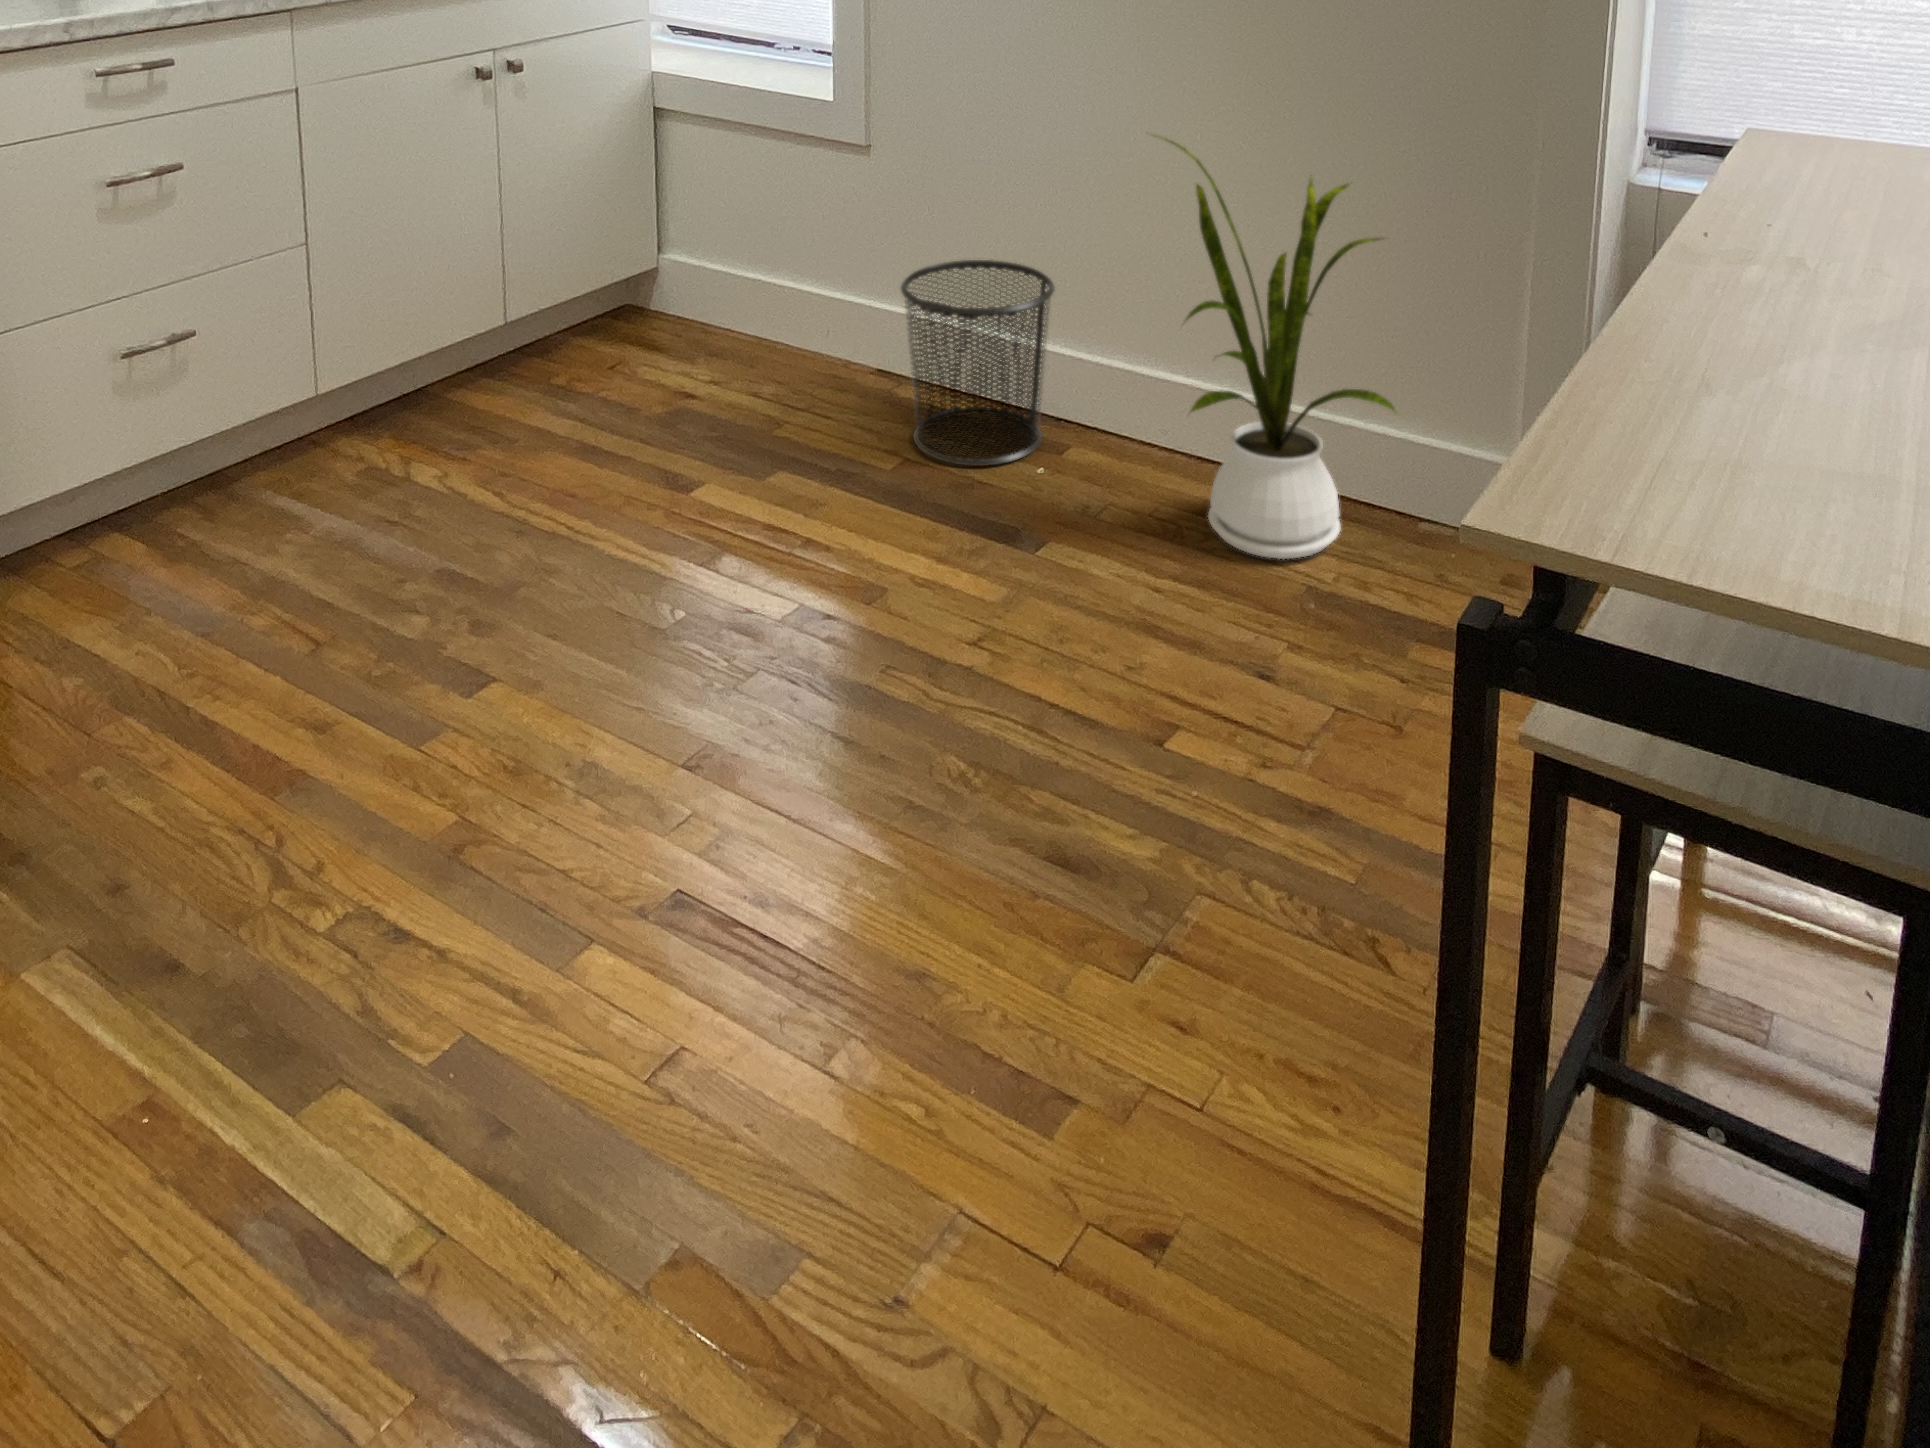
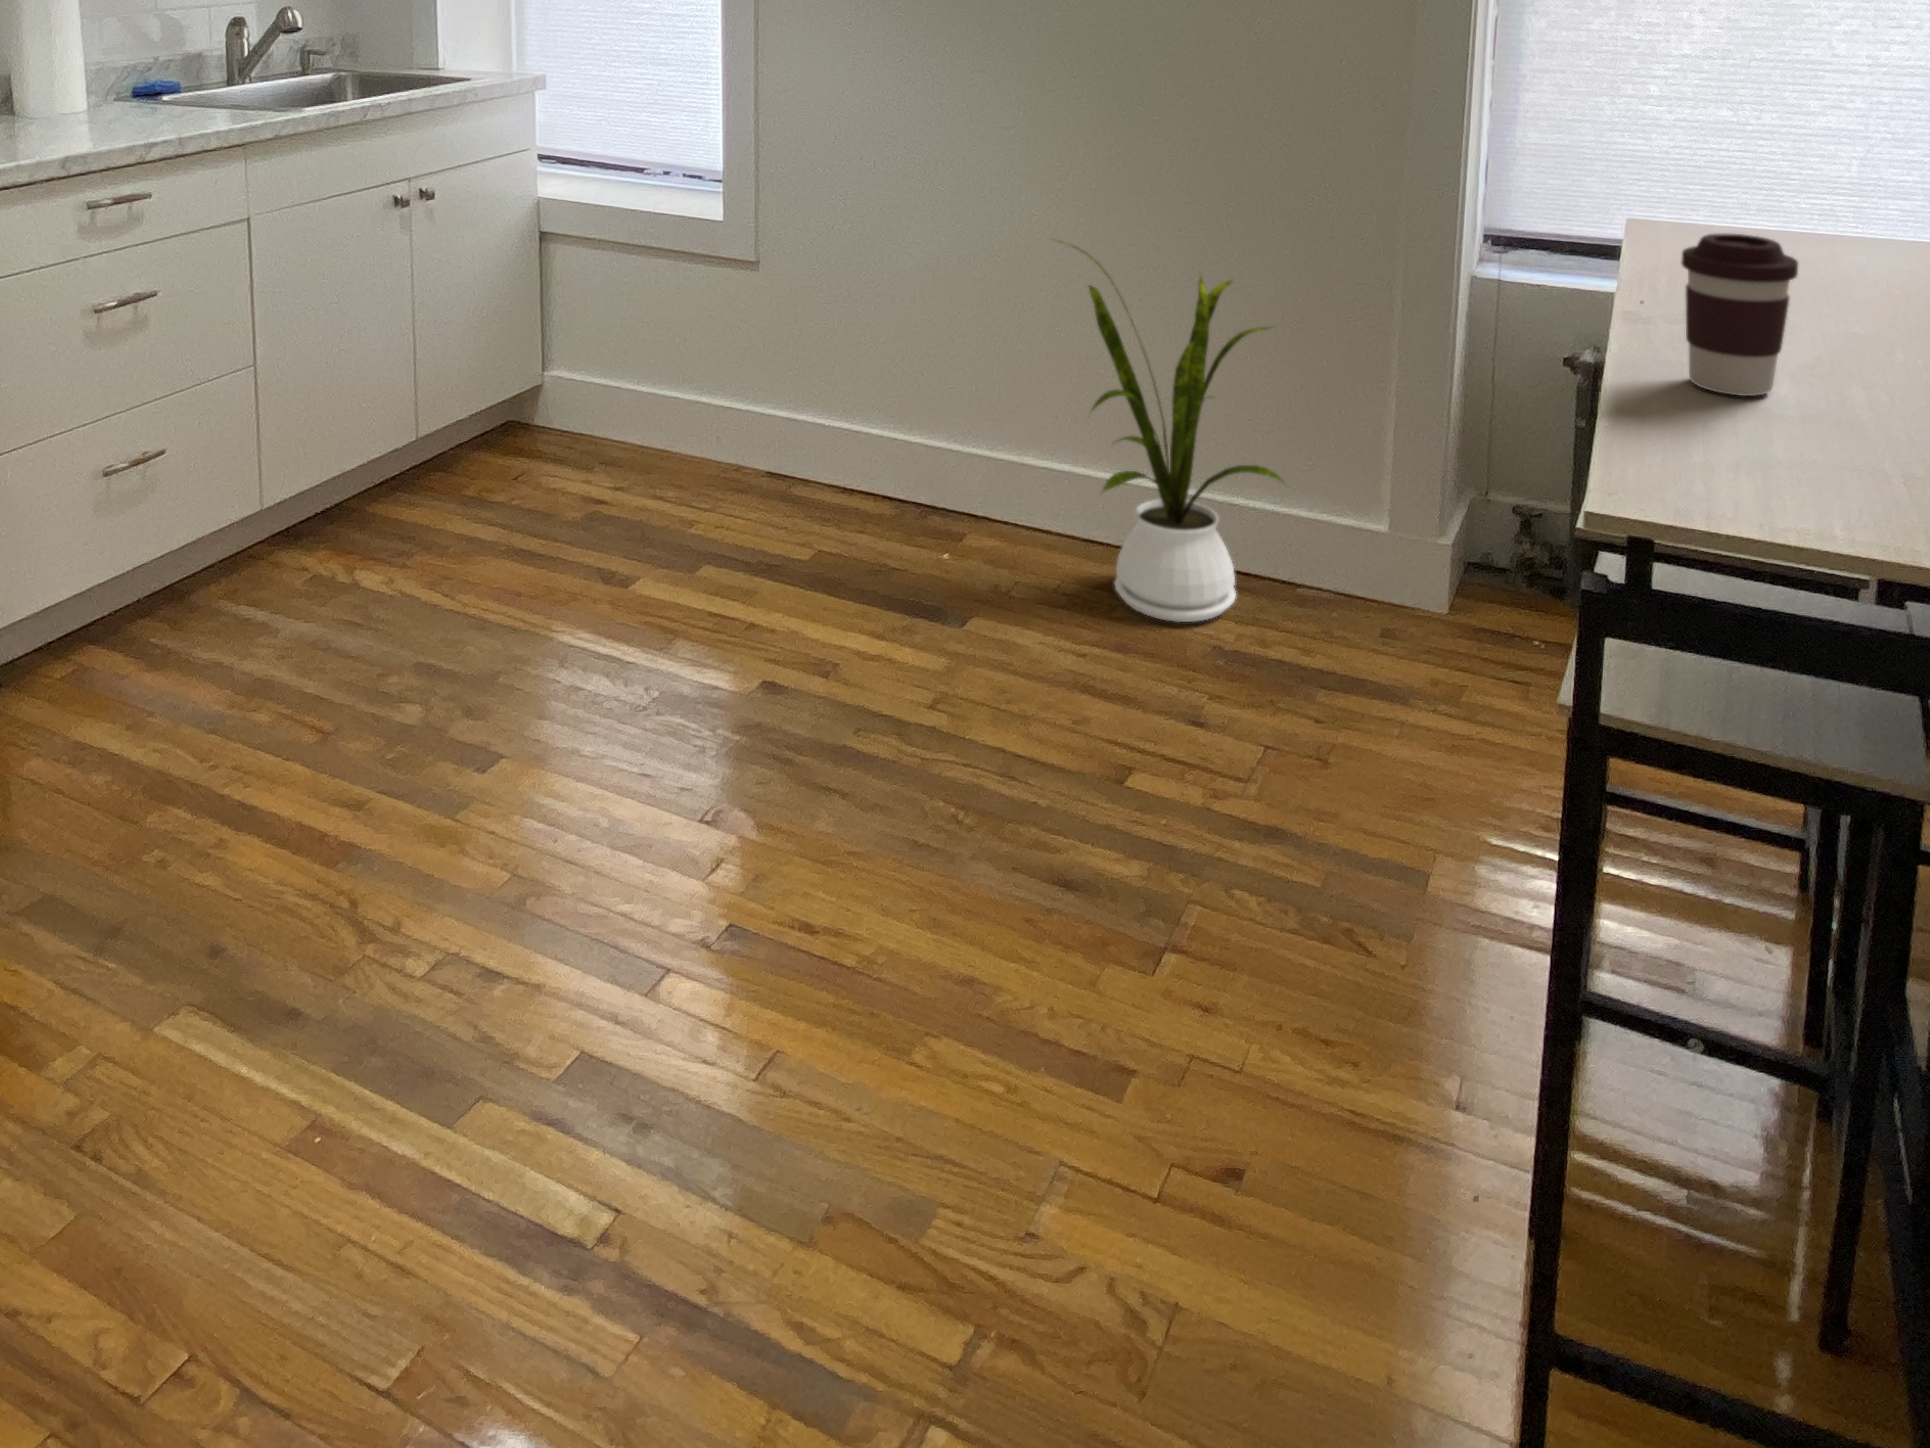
coffee cup: none [1704,169,1843,373] -> present [1682,233,1798,396]
waste bin: present [901,260,1055,466] -> none [811,364,954,554]

